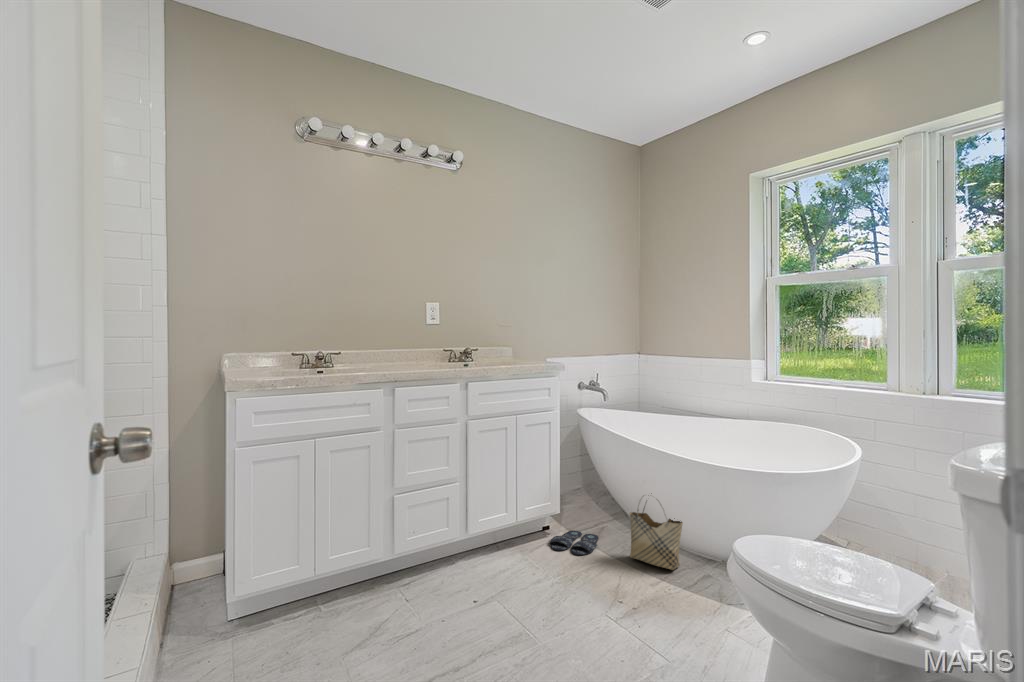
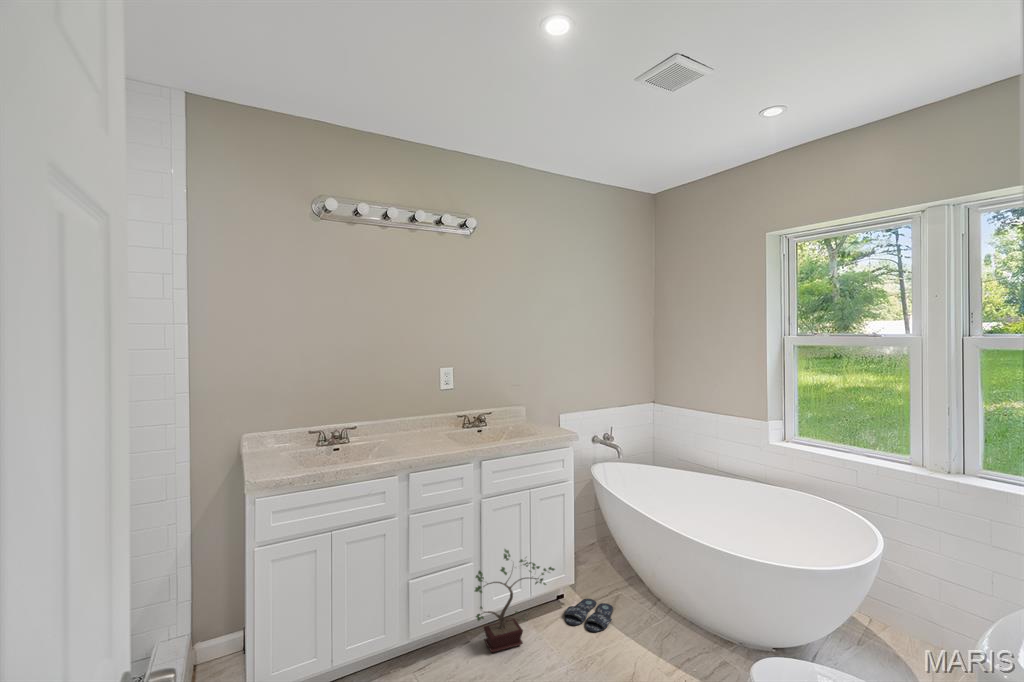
potted plant: none [460,471,542,572] -> present [475,549,555,652]
woven basket: present [630,493,683,570] -> none [644,567,698,655]

